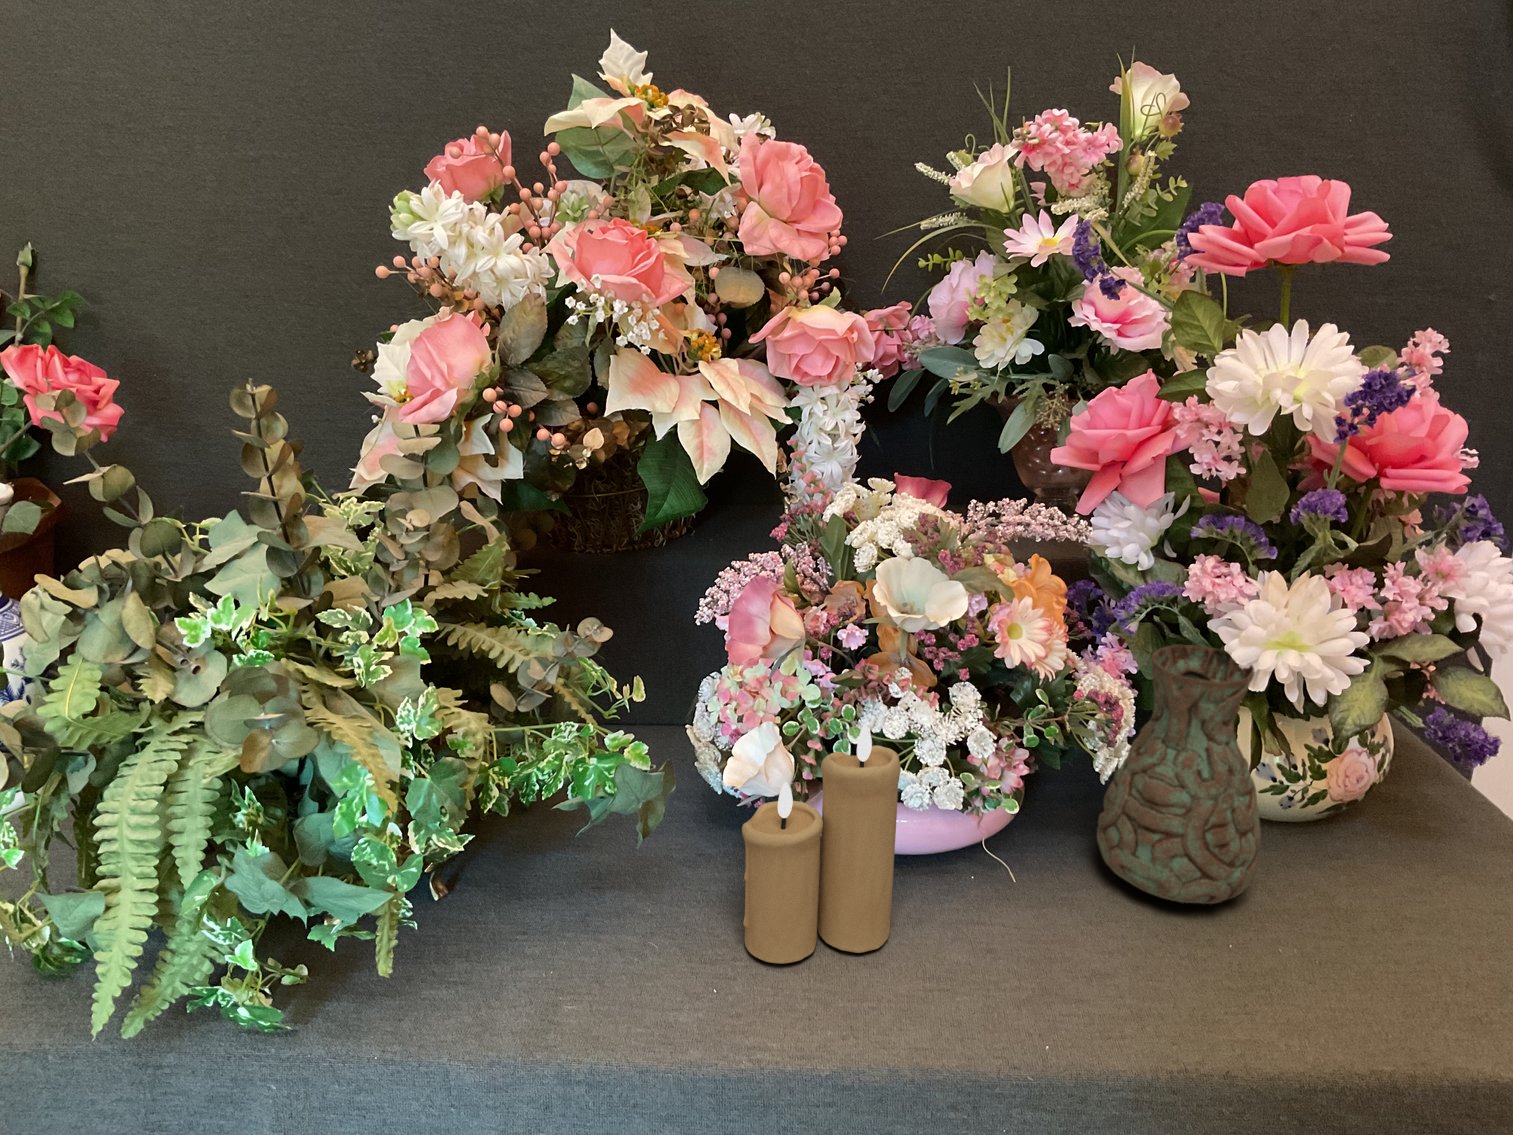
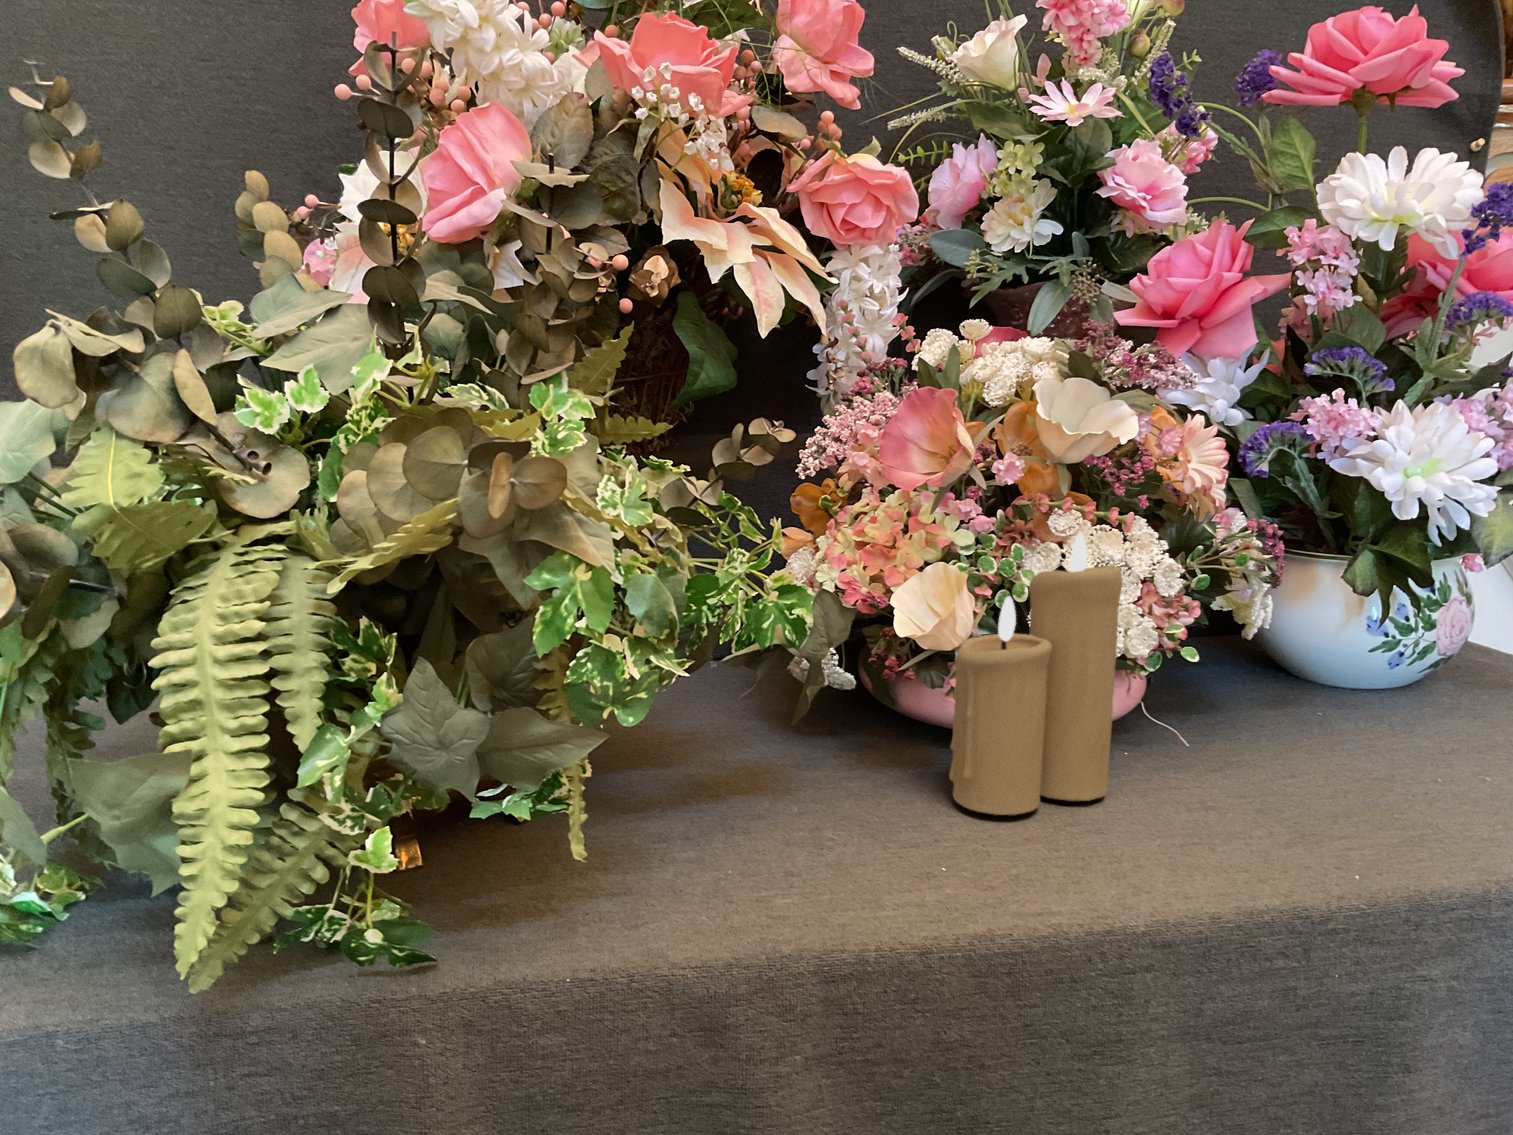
decorative vase: present [1097,645,1261,904] -> none [1246,481,1424,739]

